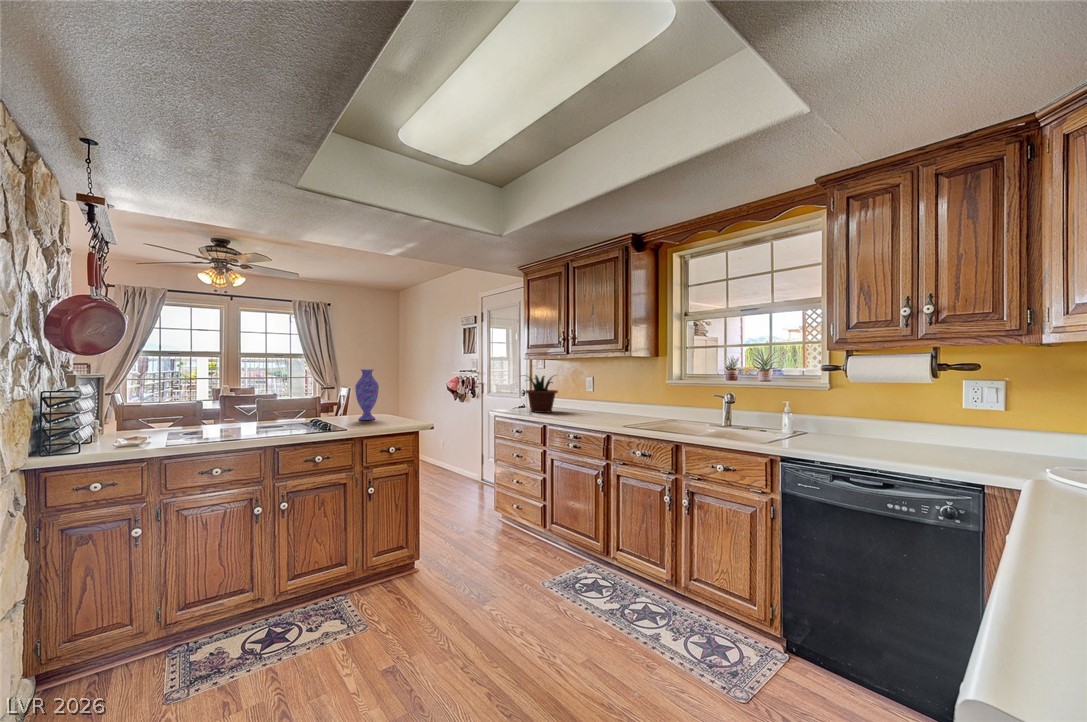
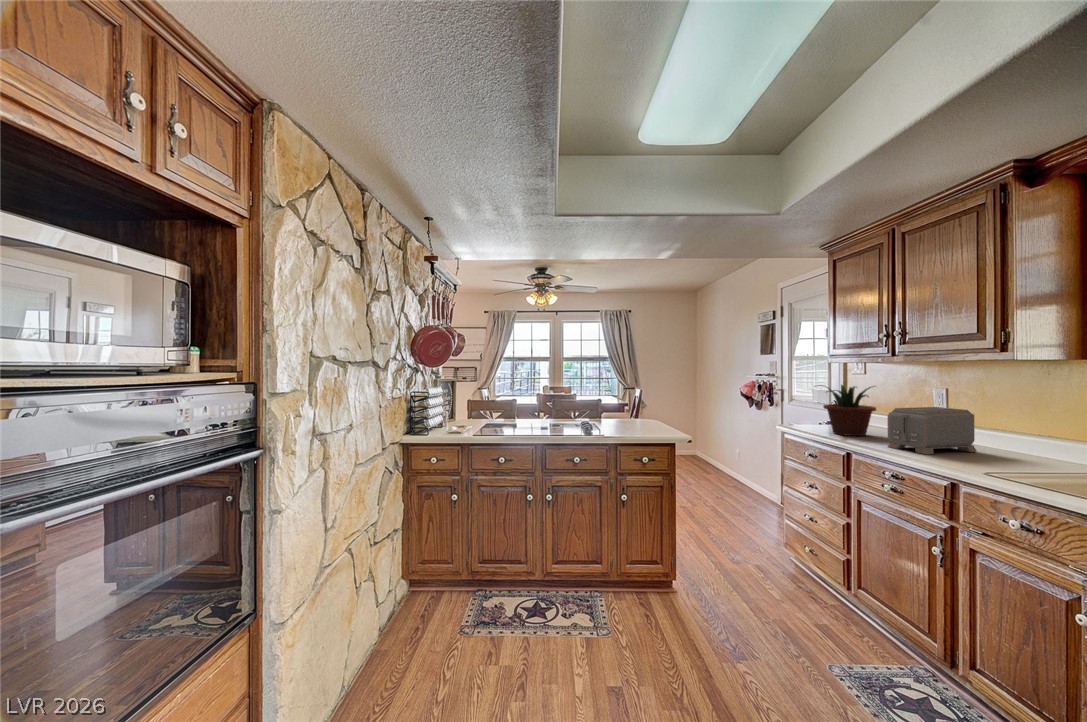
vase: present [355,369,379,420] -> none [621,376,643,426]
toaster: none [569,388,612,419] -> present [887,407,977,454]

